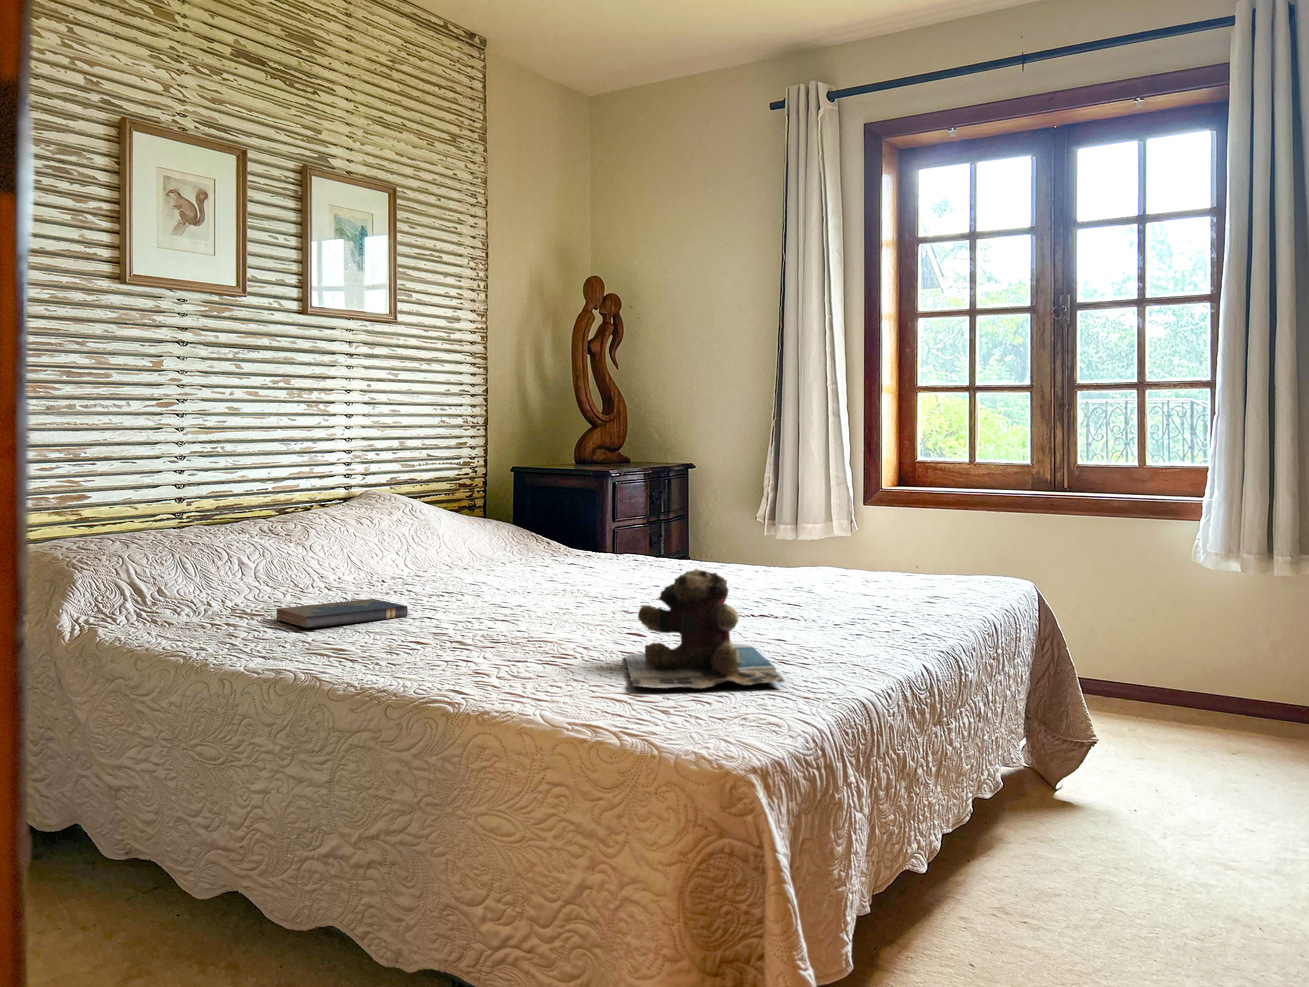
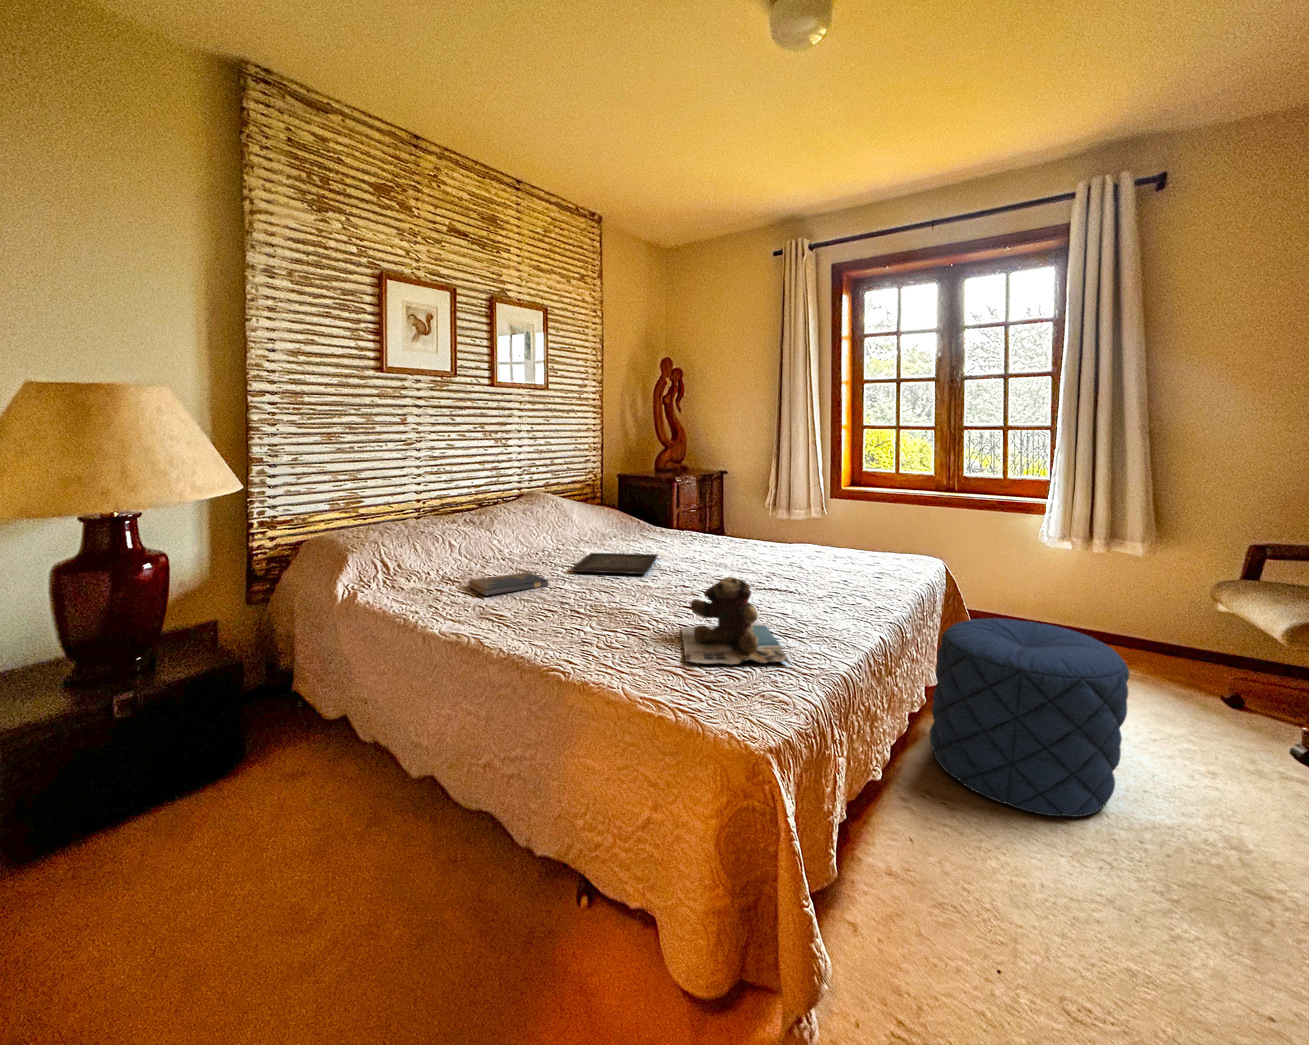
tray: none [444,576,583,599] -> present [572,553,657,574]
pouf: none [1013,645,1277,922] -> present [930,618,1129,817]

